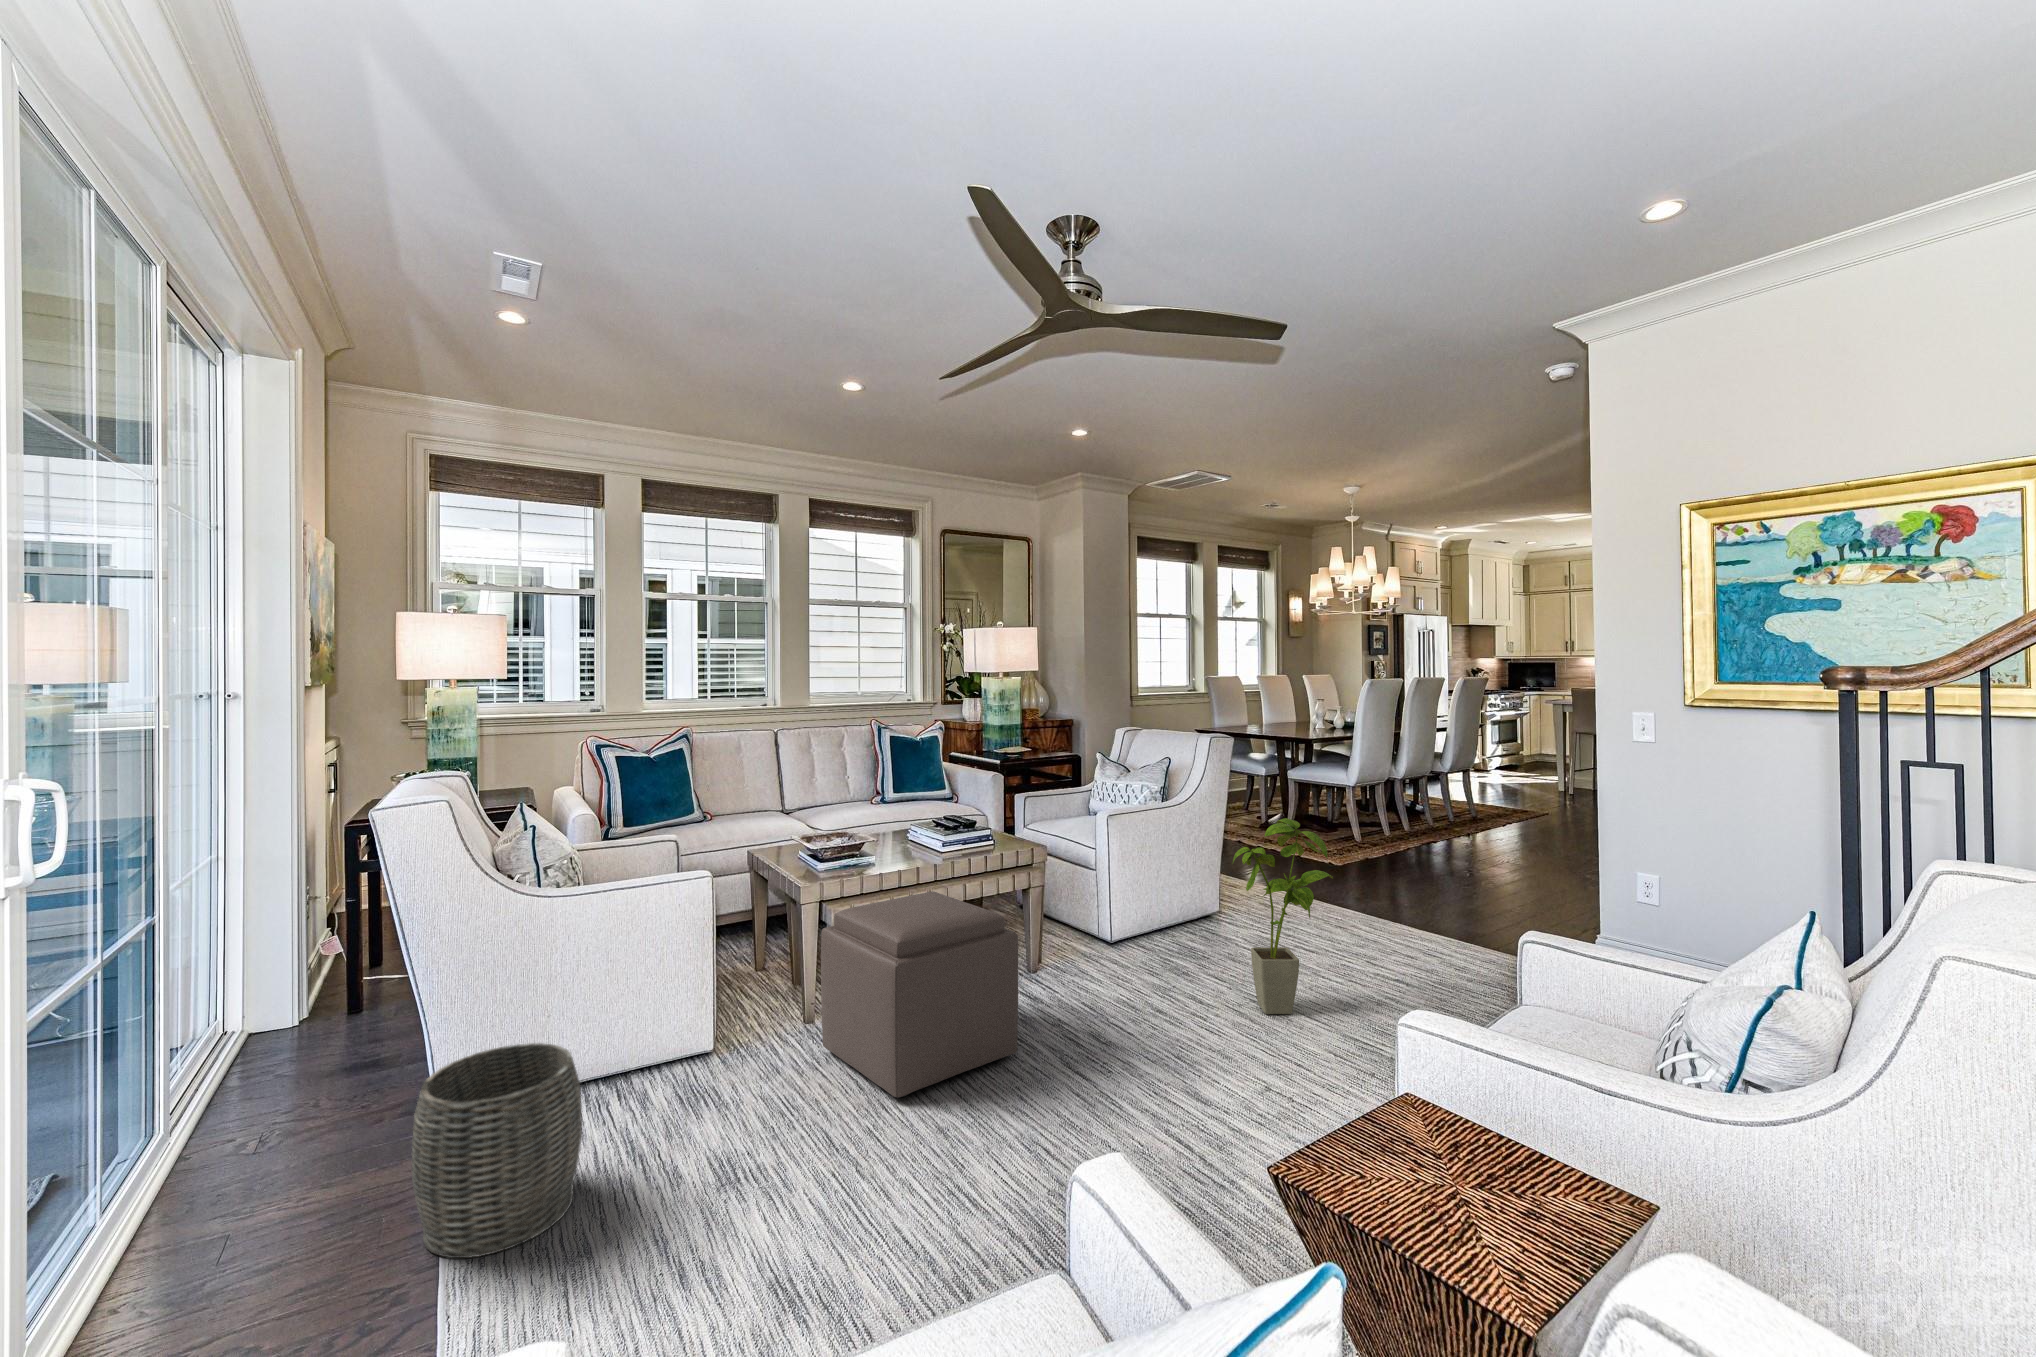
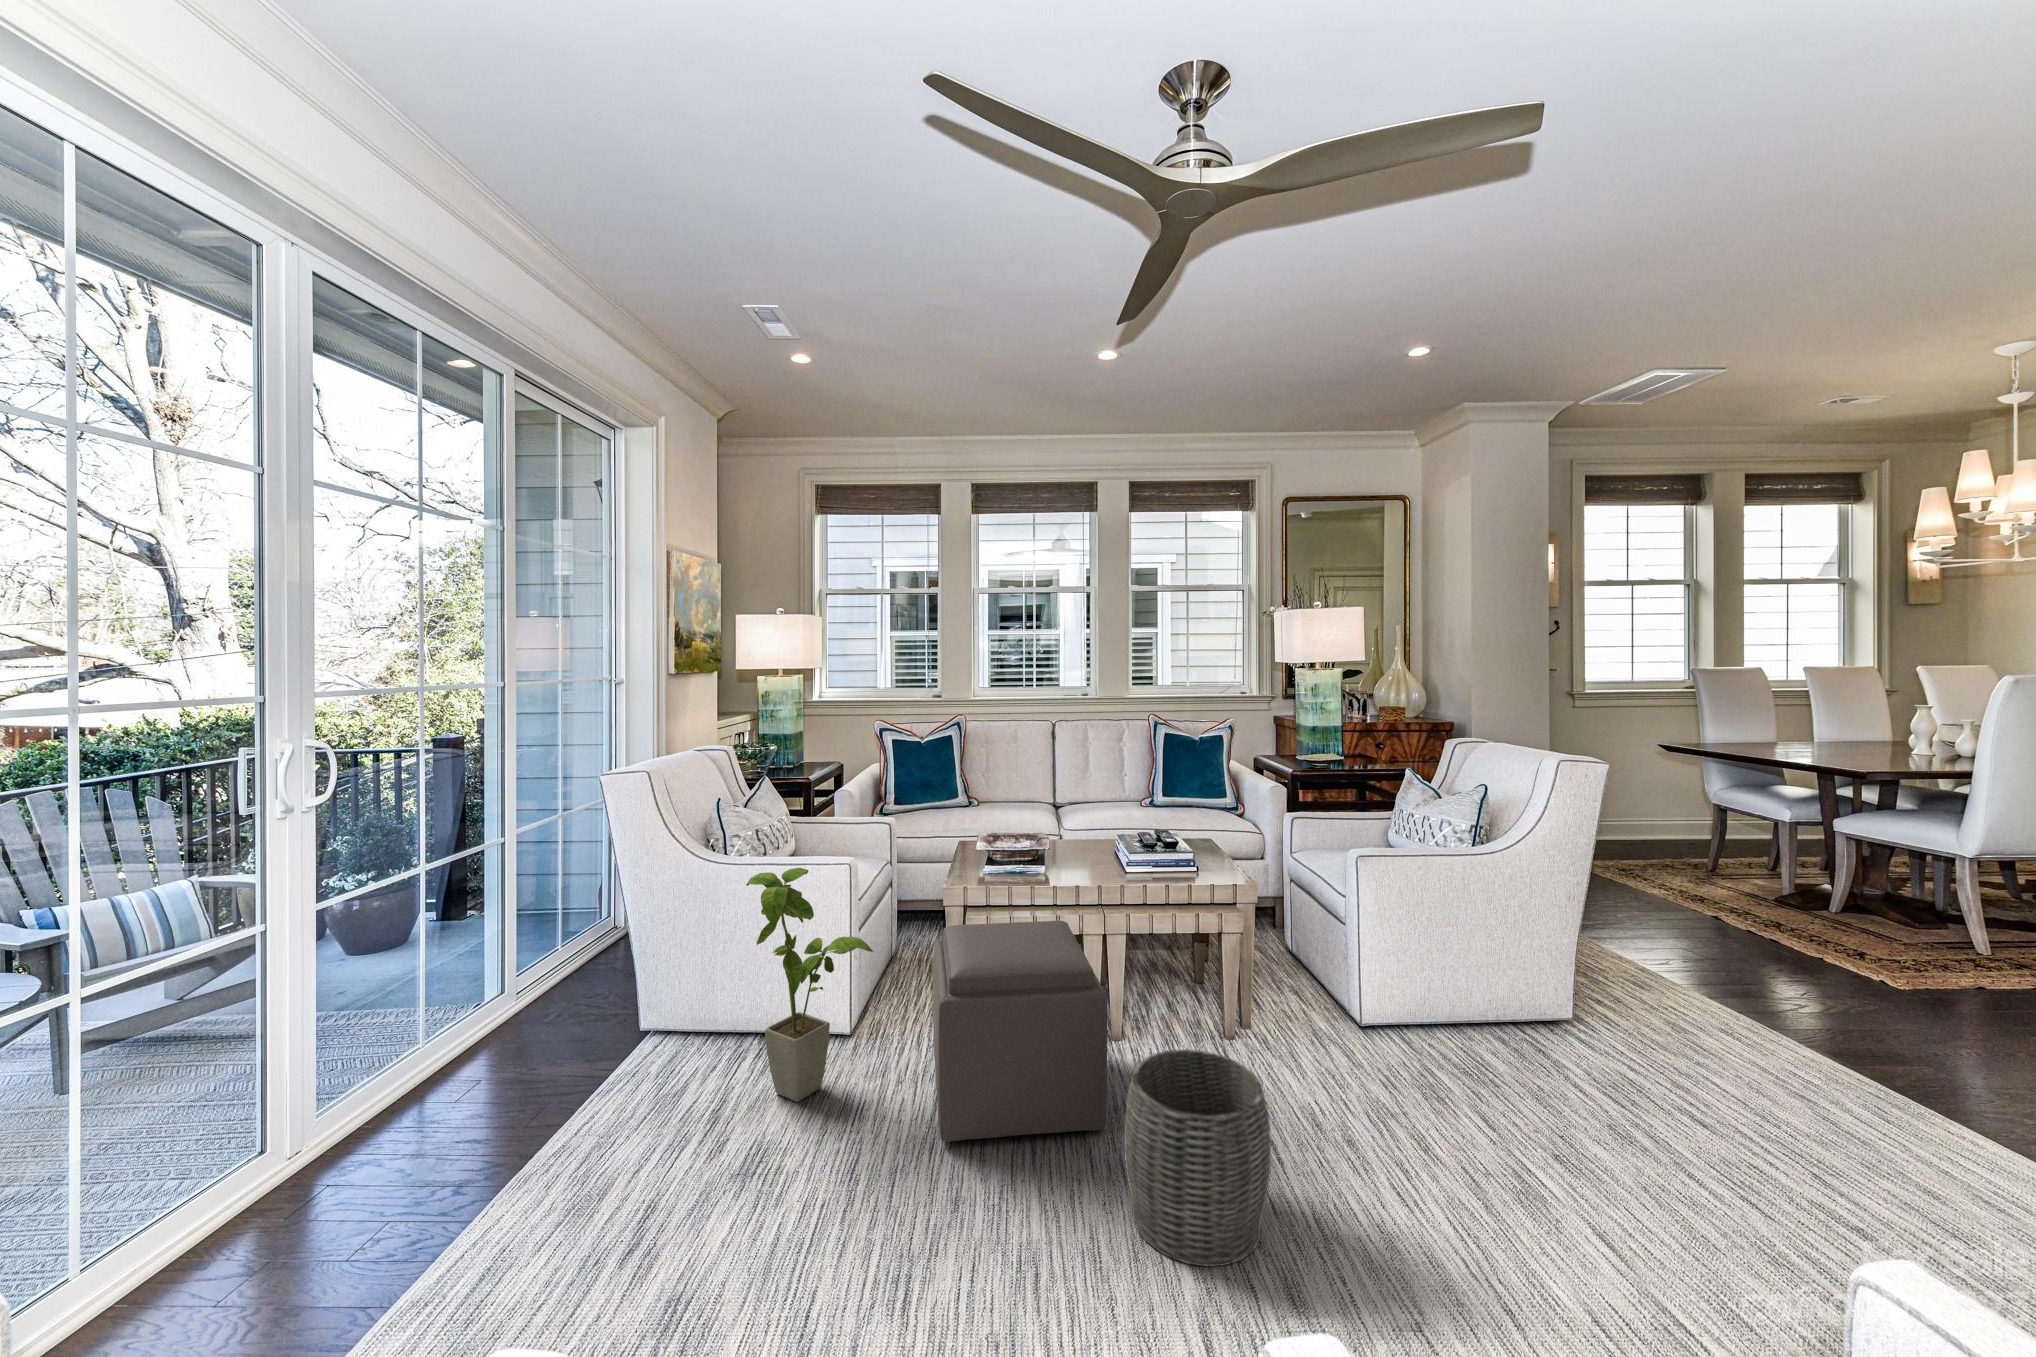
house plant: present [1233,818,1333,1014] -> present [746,868,873,1102]
woven basket: present [412,1043,582,1258] -> present [1124,1050,1271,1266]

